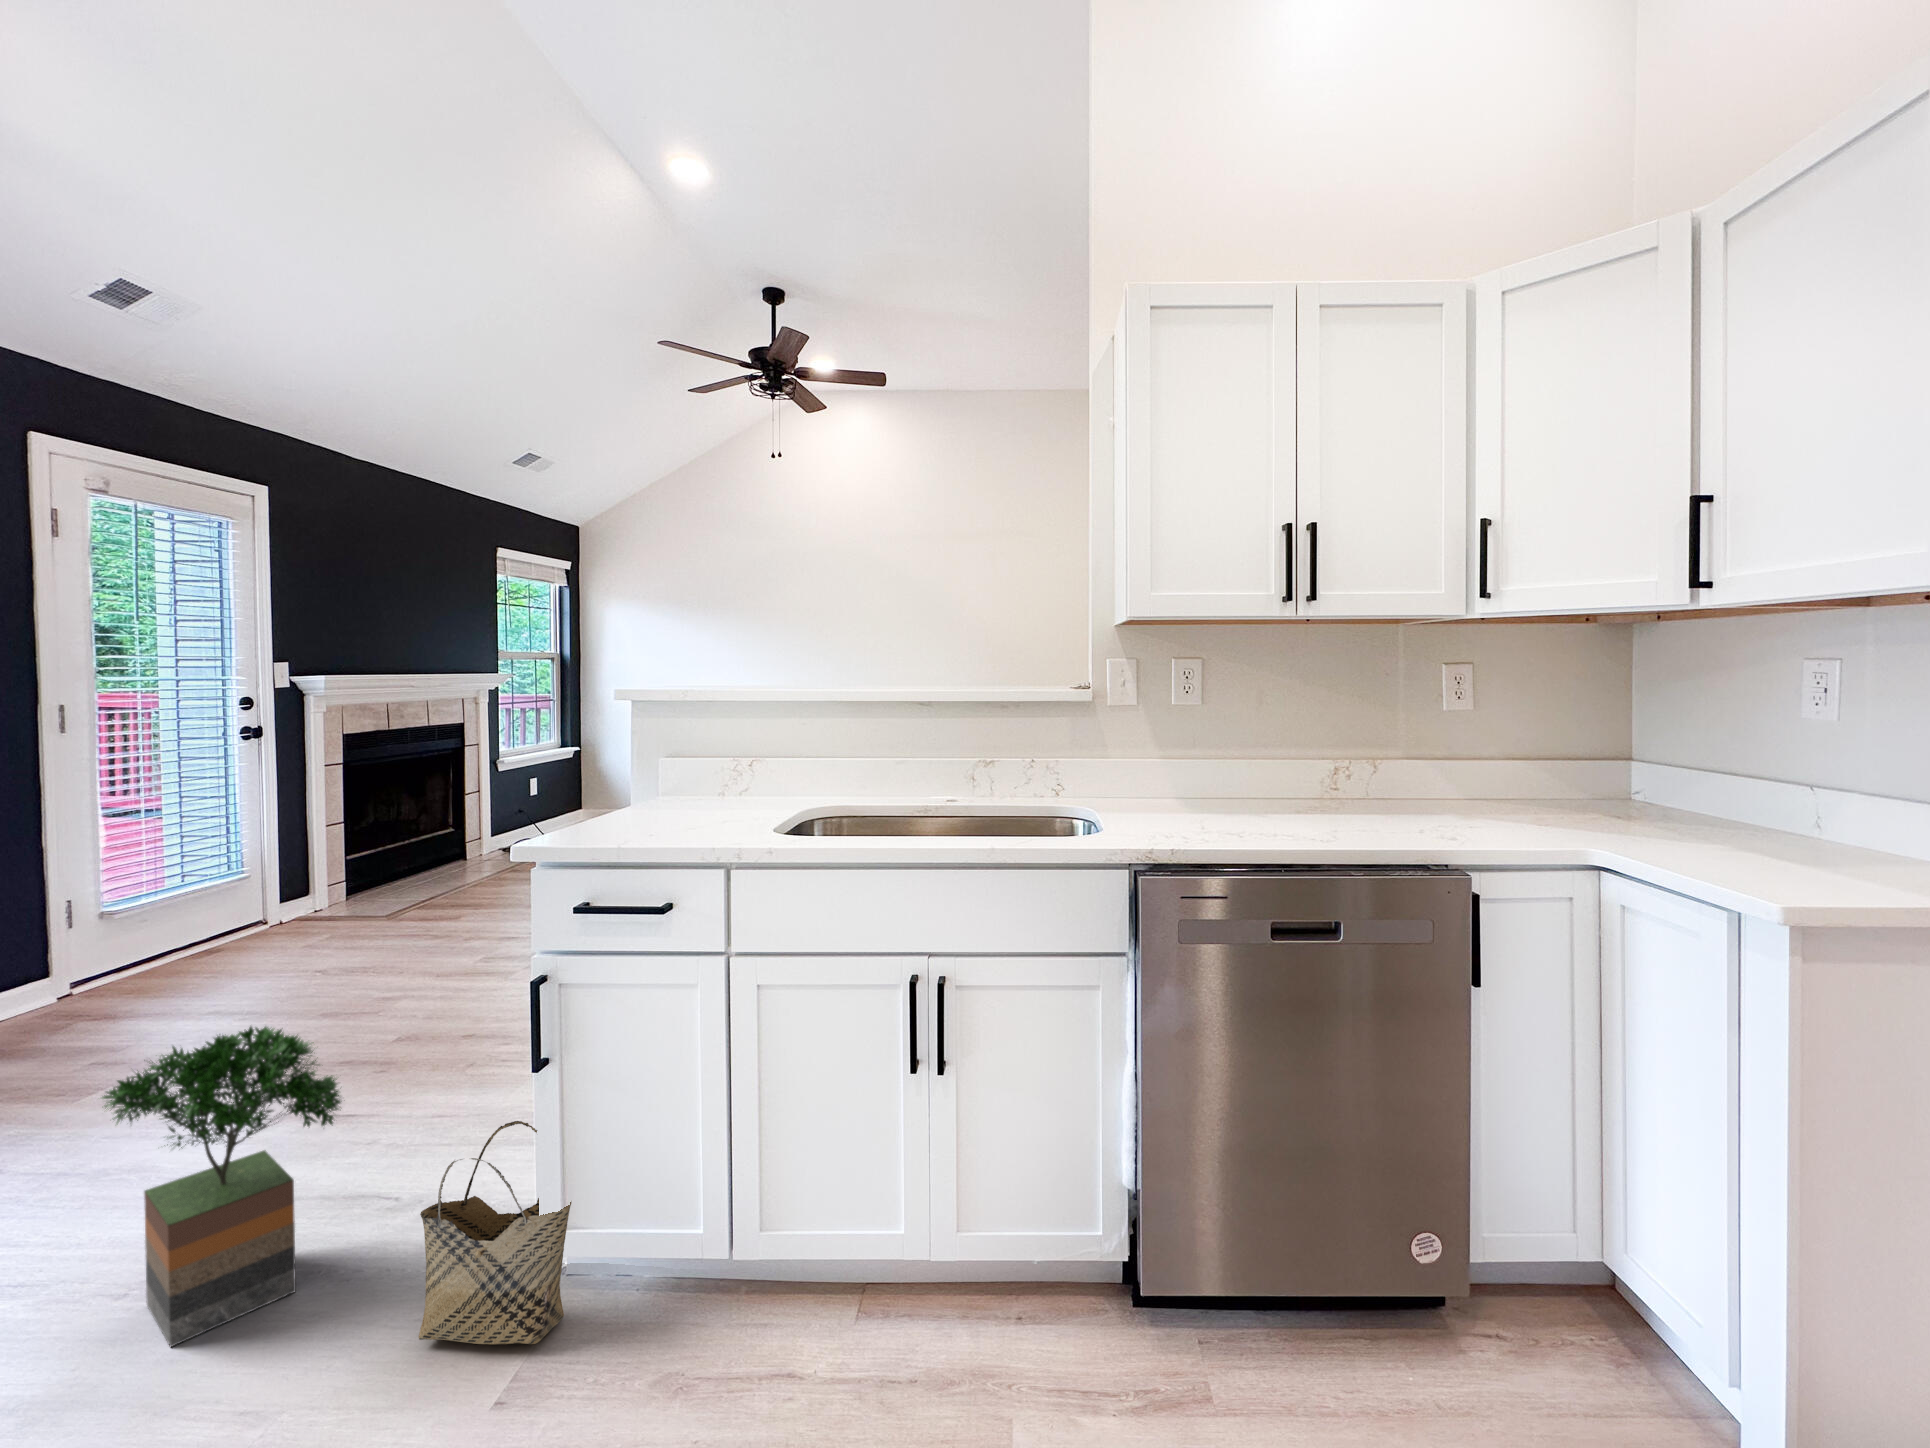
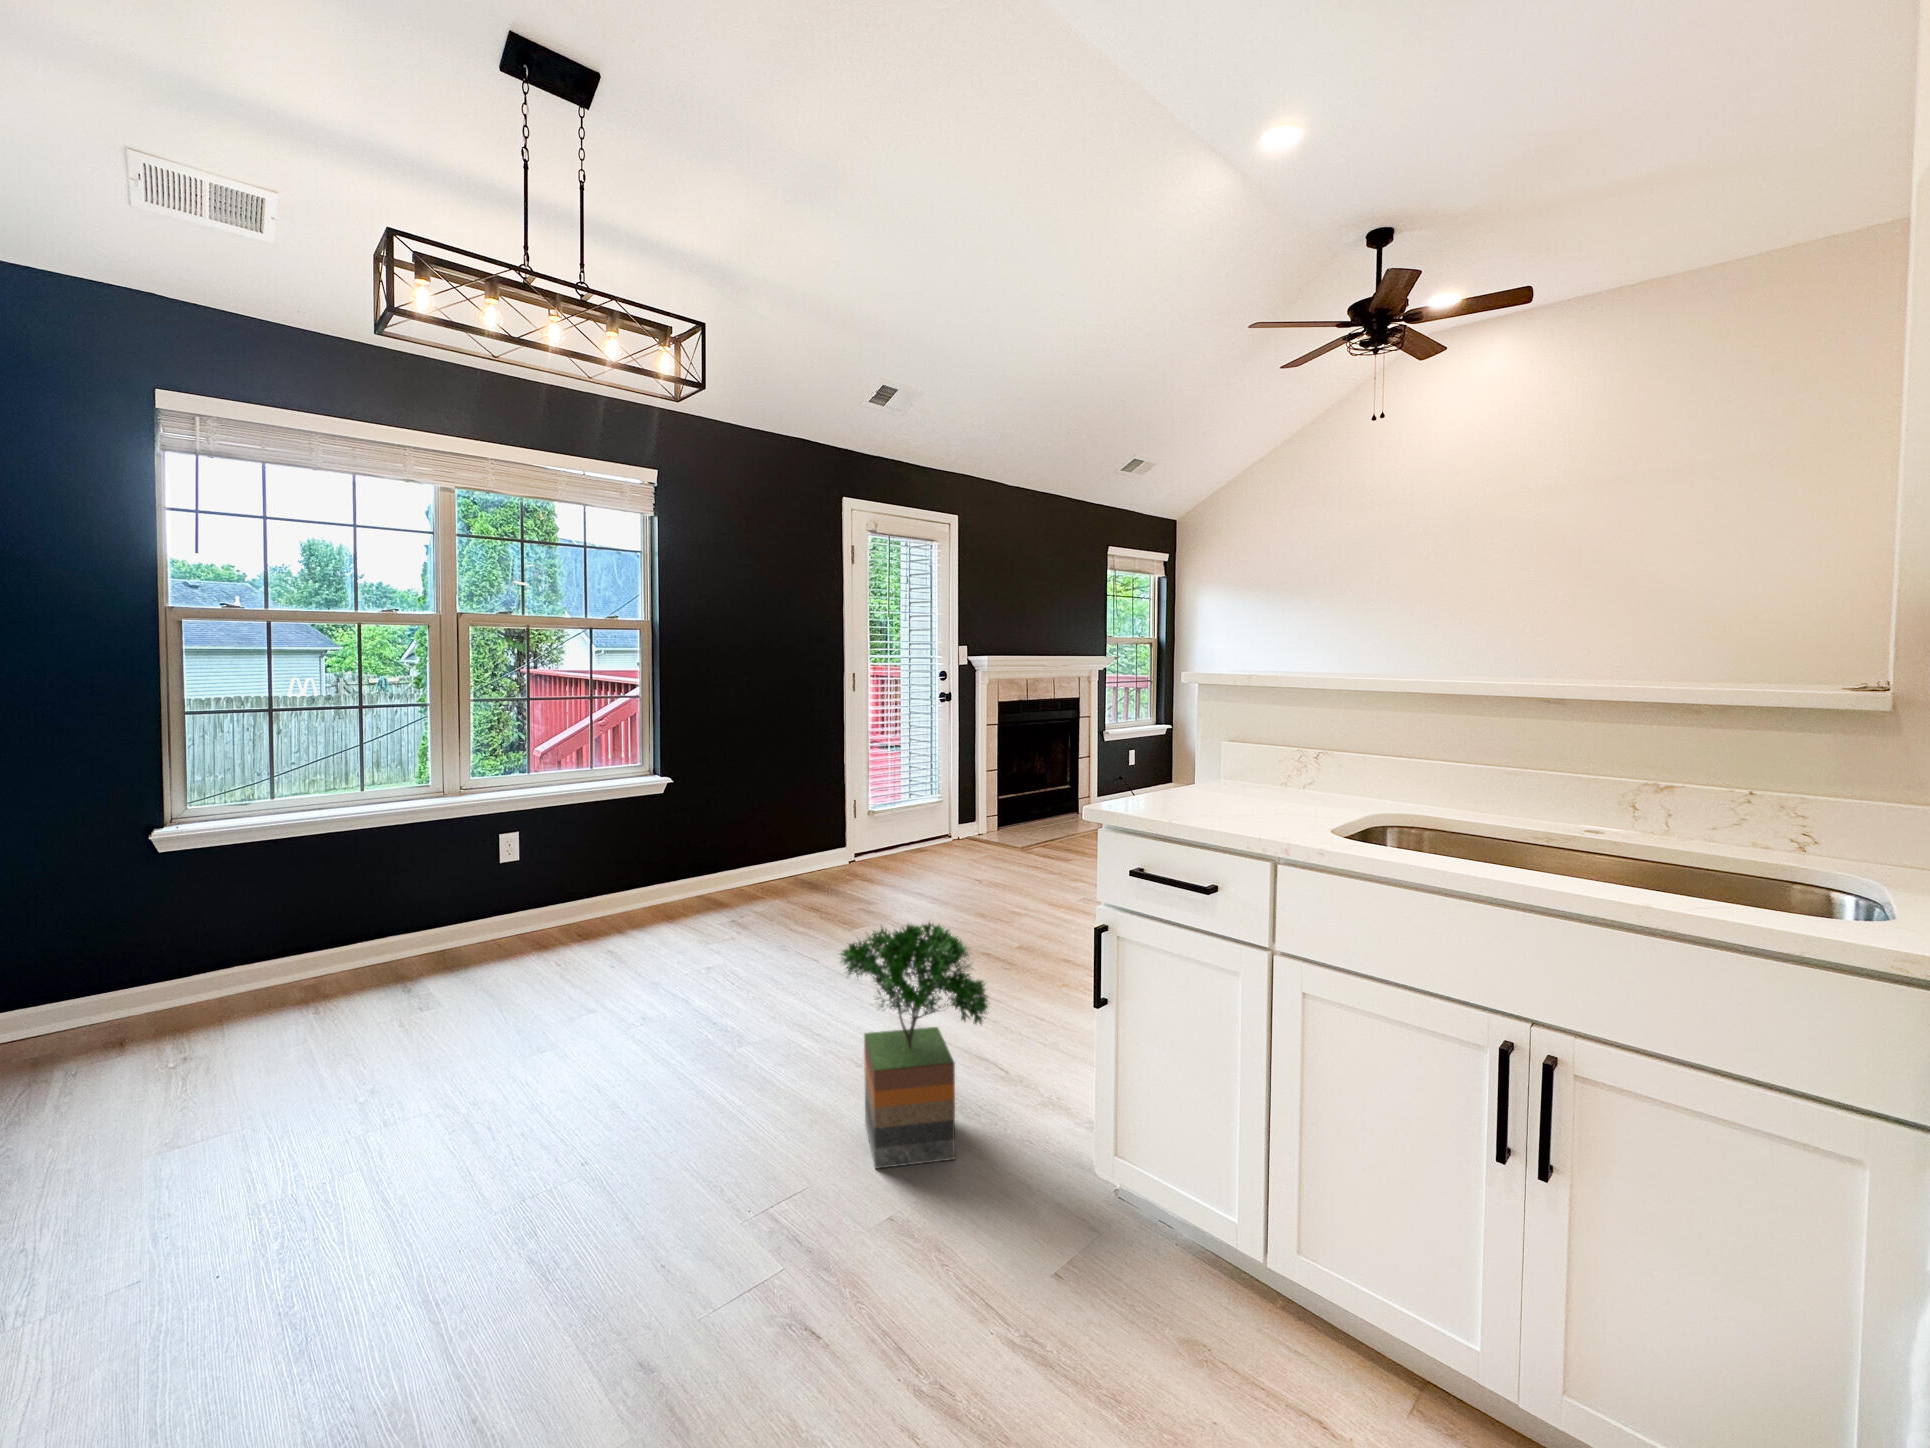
woven basket: present [418,1121,571,1344] -> none [1044,1080,1187,1334]

